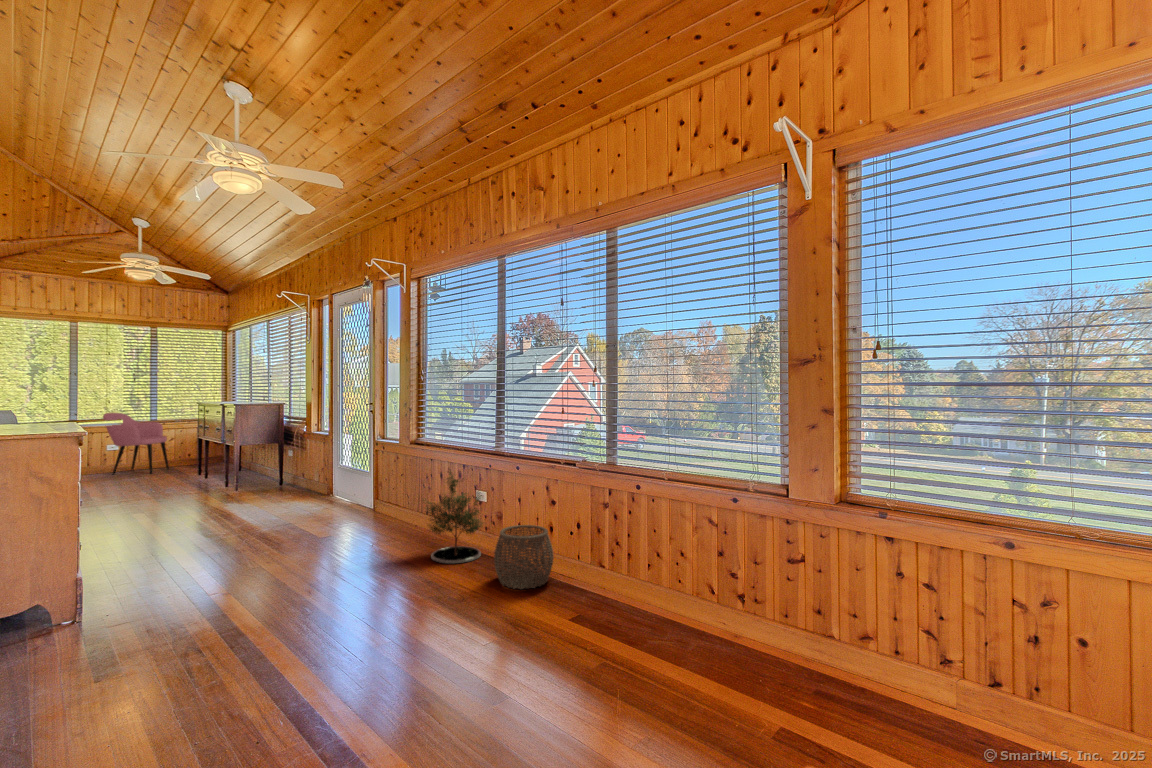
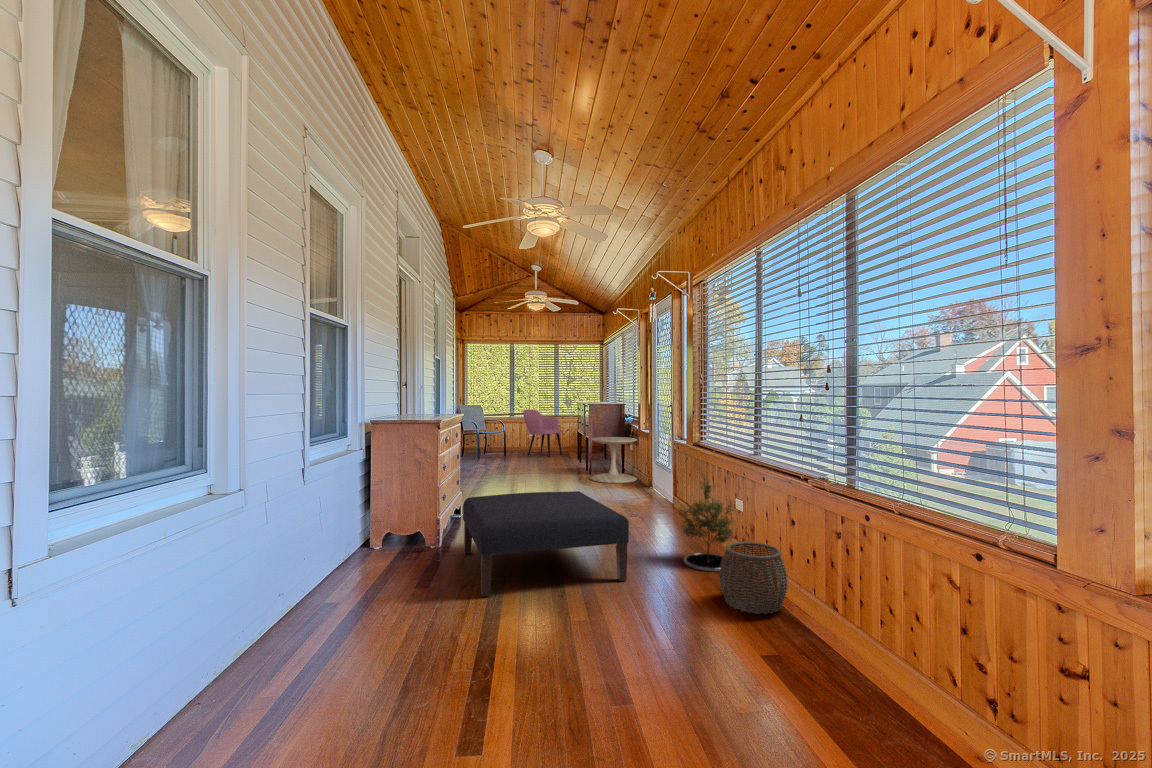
side table: none [241,441,304,496] -> present [590,437,637,483]
ottoman: none [134,505,396,657] -> present [463,491,629,597]

